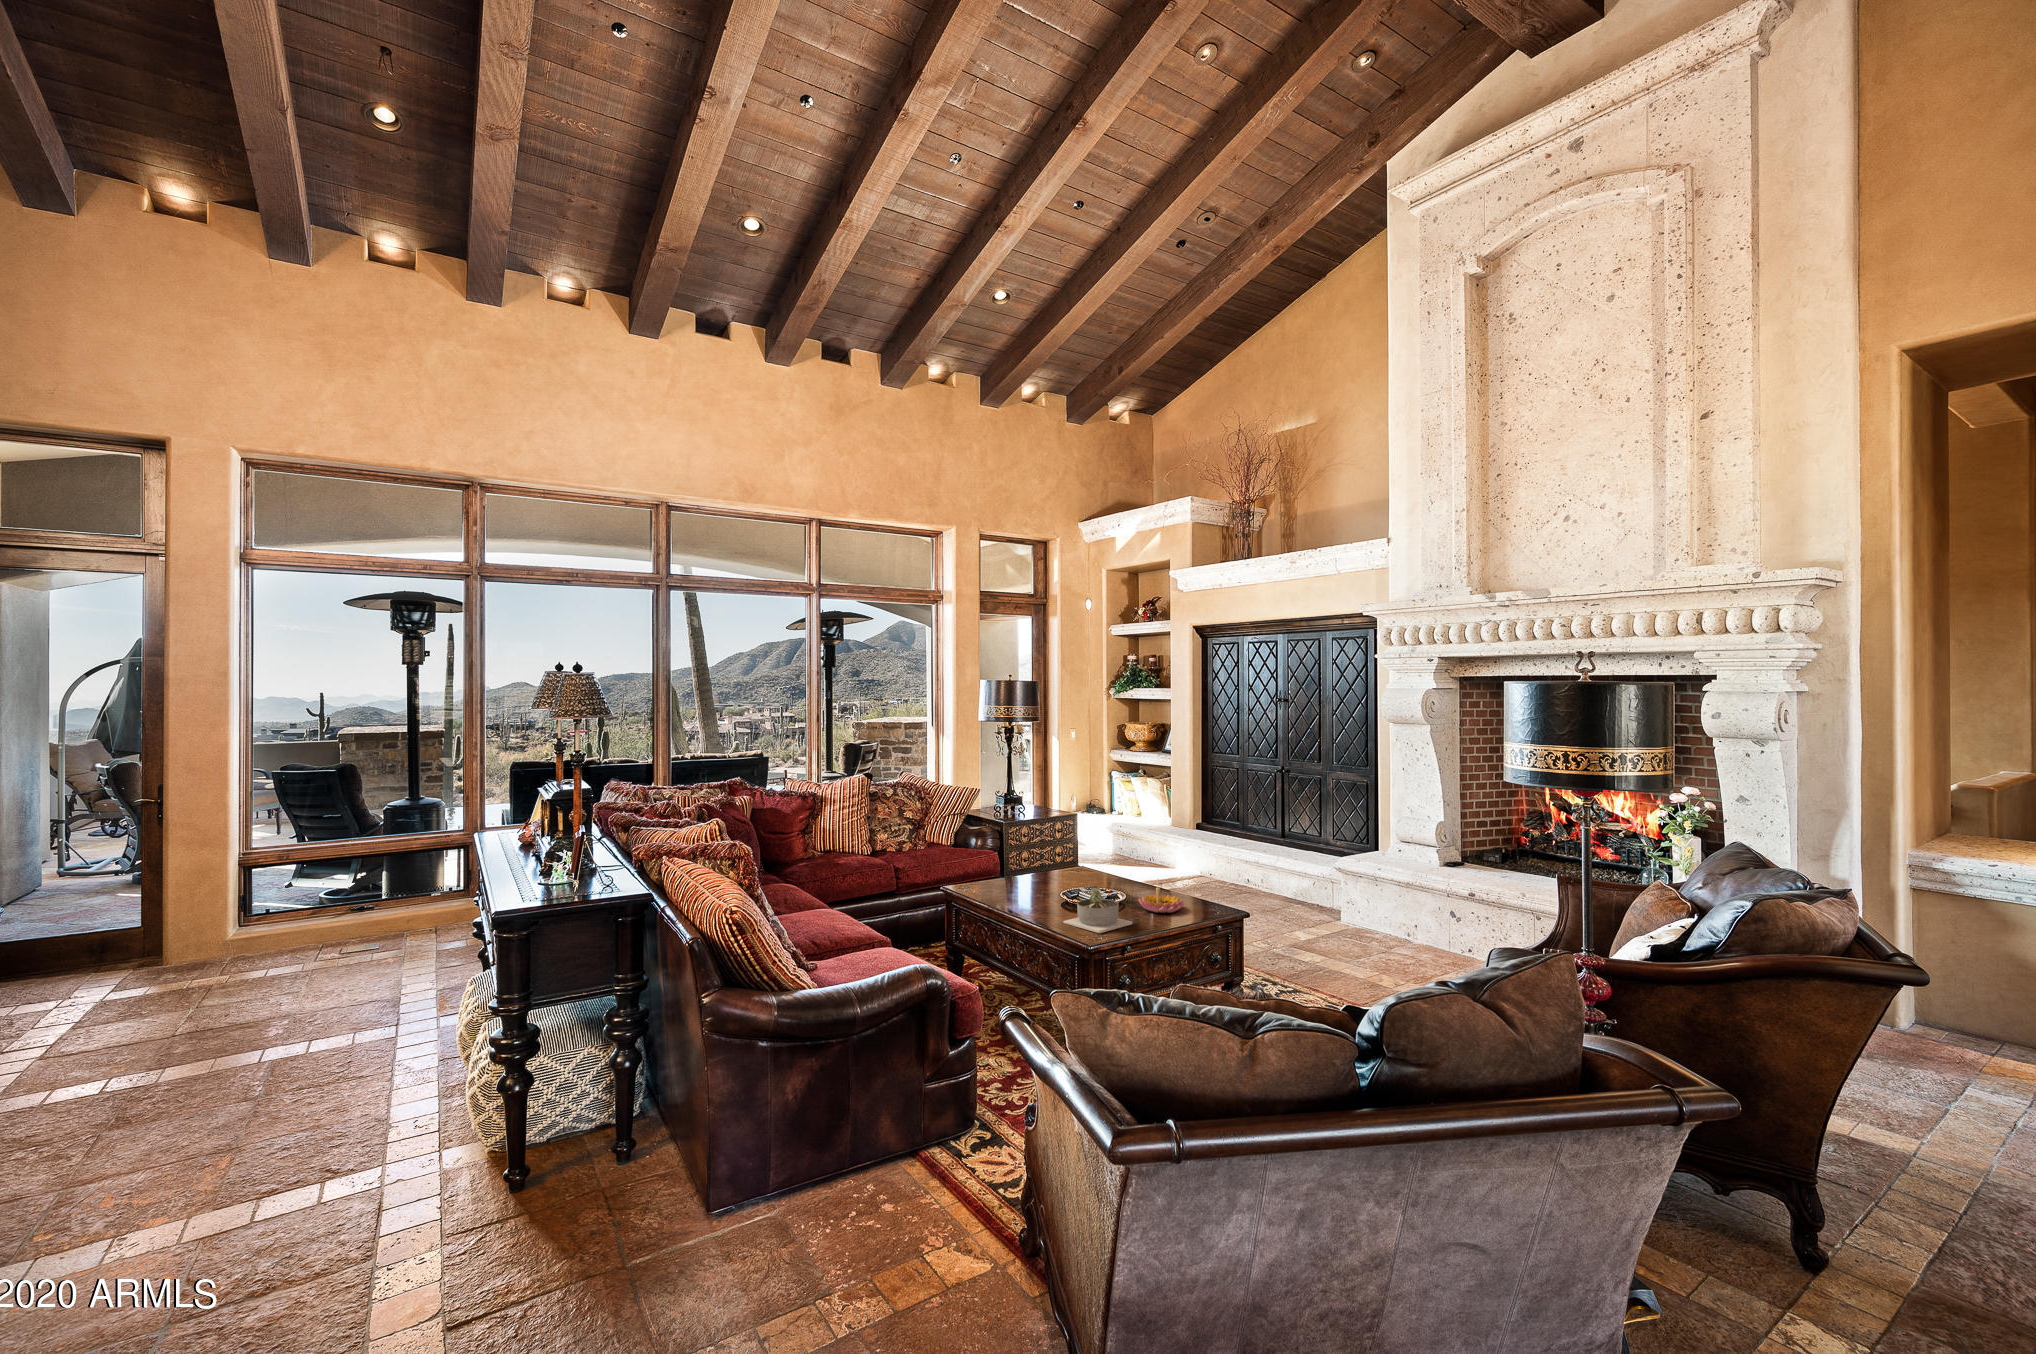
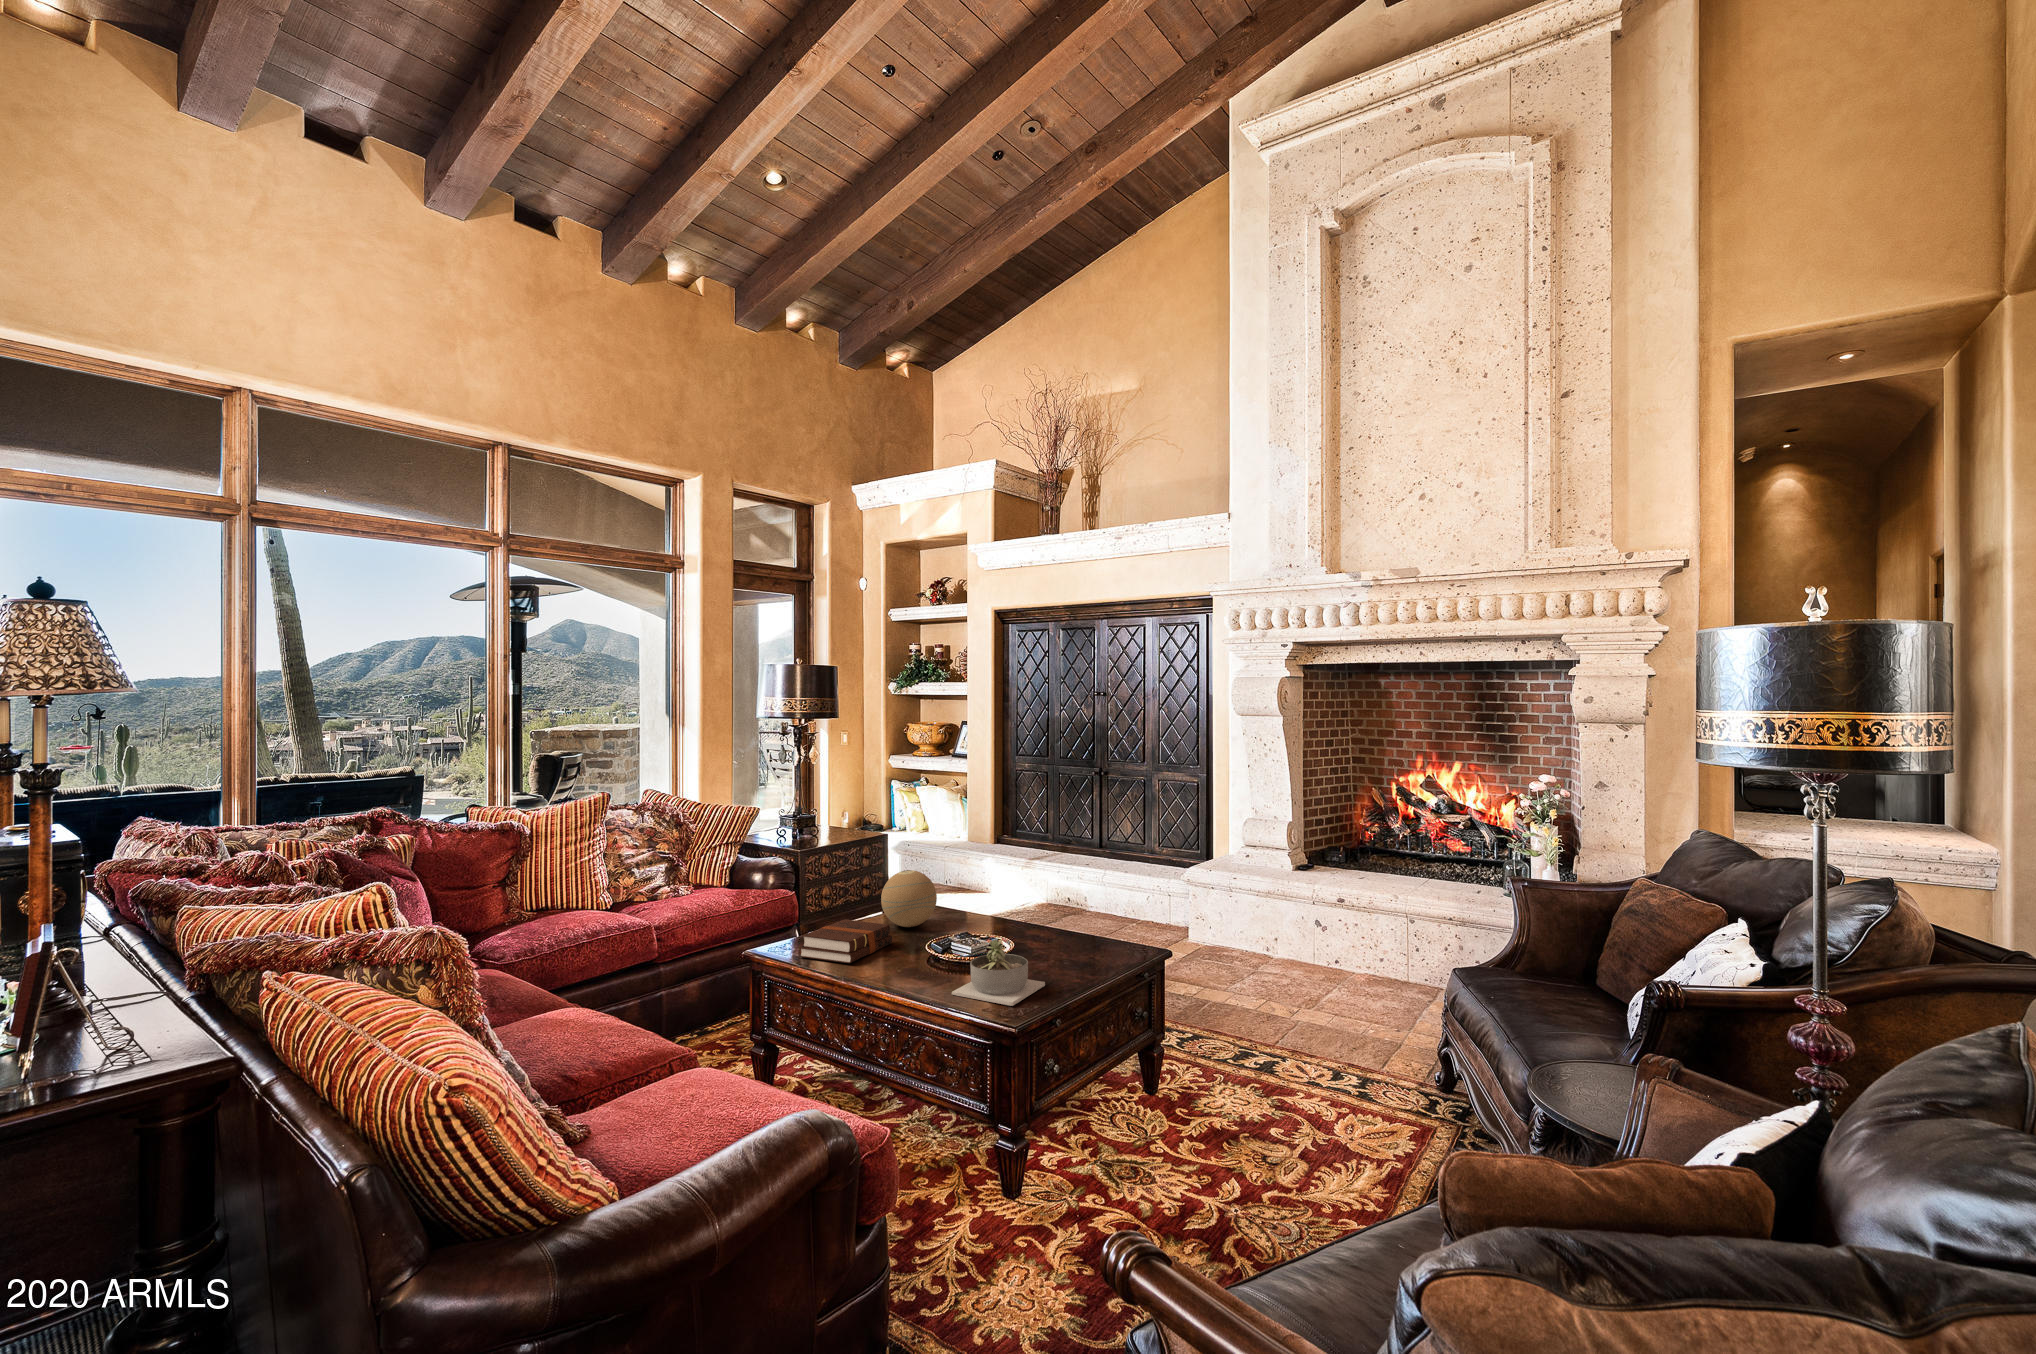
decorative orb: none [1041,839,1082,880] -> present [881,870,937,927]
hardback book: none [976,870,1043,898] -> present [799,919,892,963]
candle holder: present [1138,880,1184,913] -> none [1034,917,1095,964]

